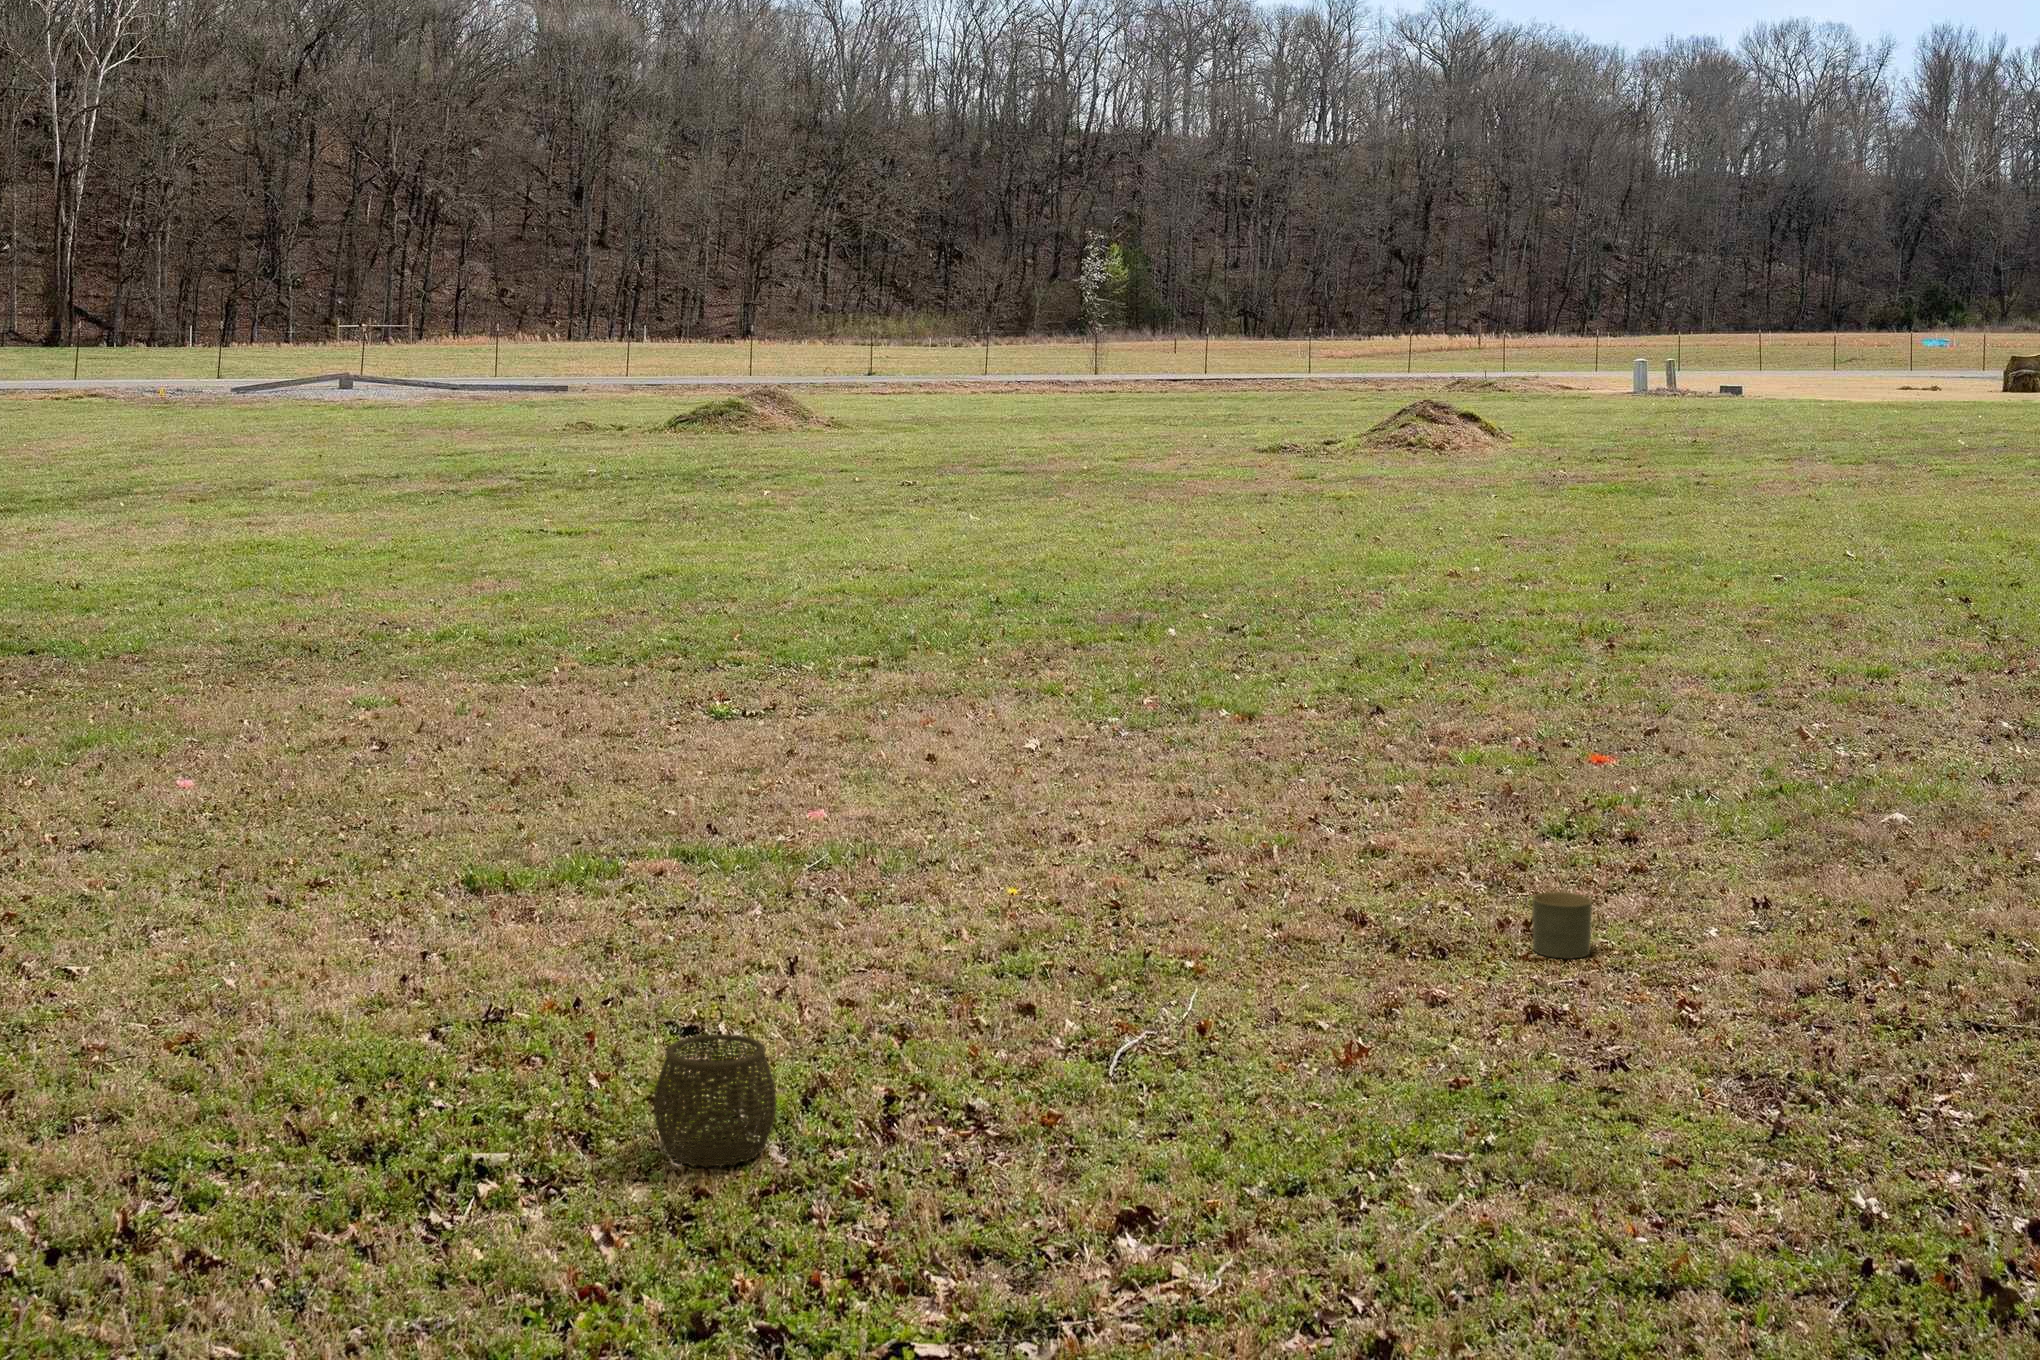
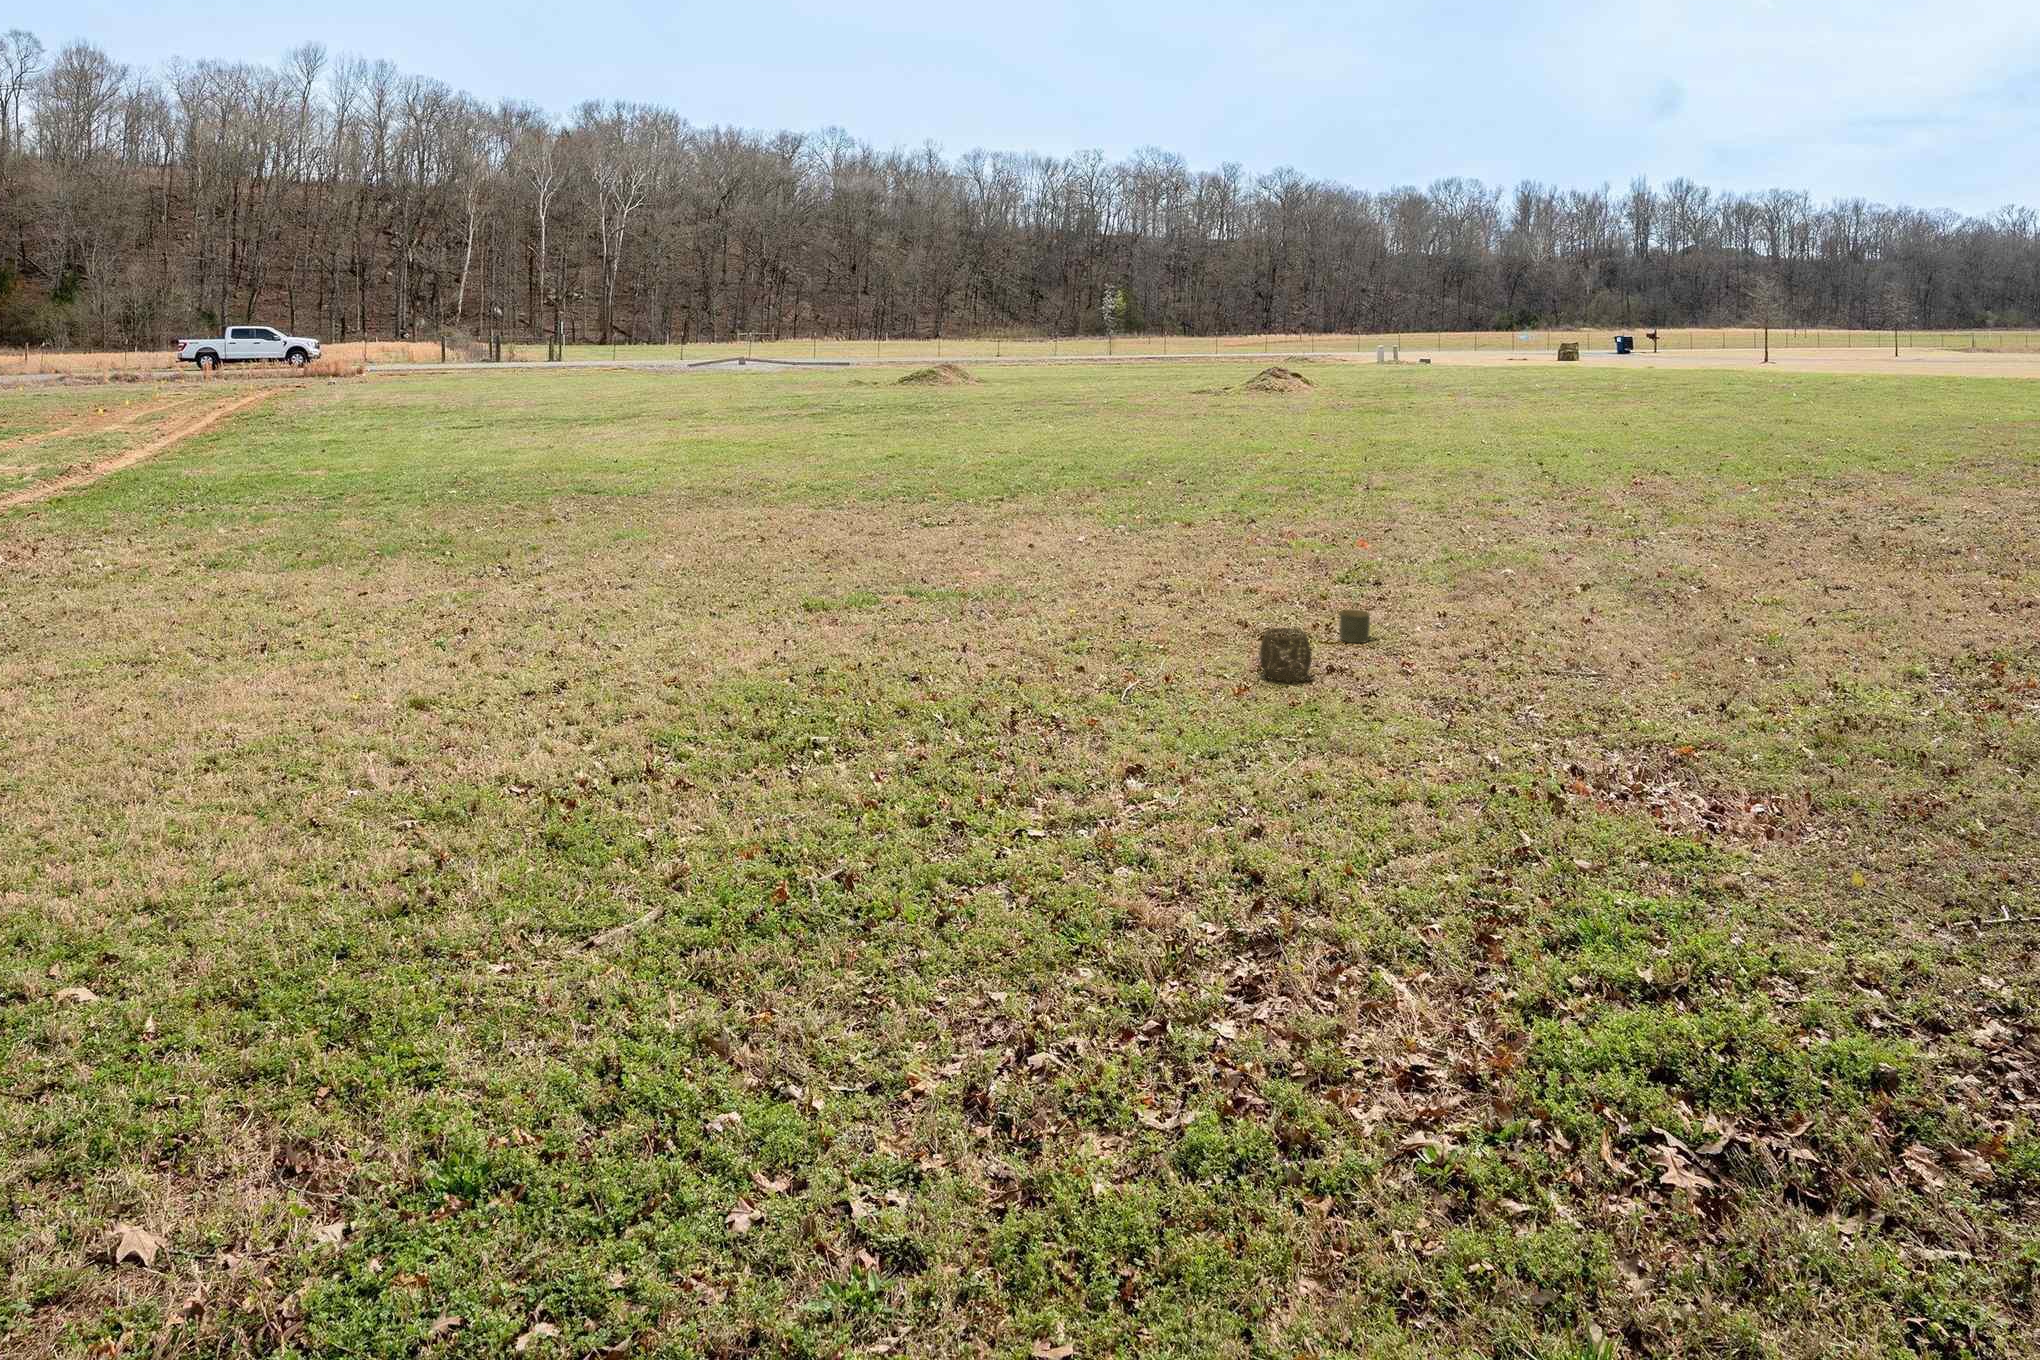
woven basket: present [654,1034,777,1167] -> present [1260,628,1312,682]

